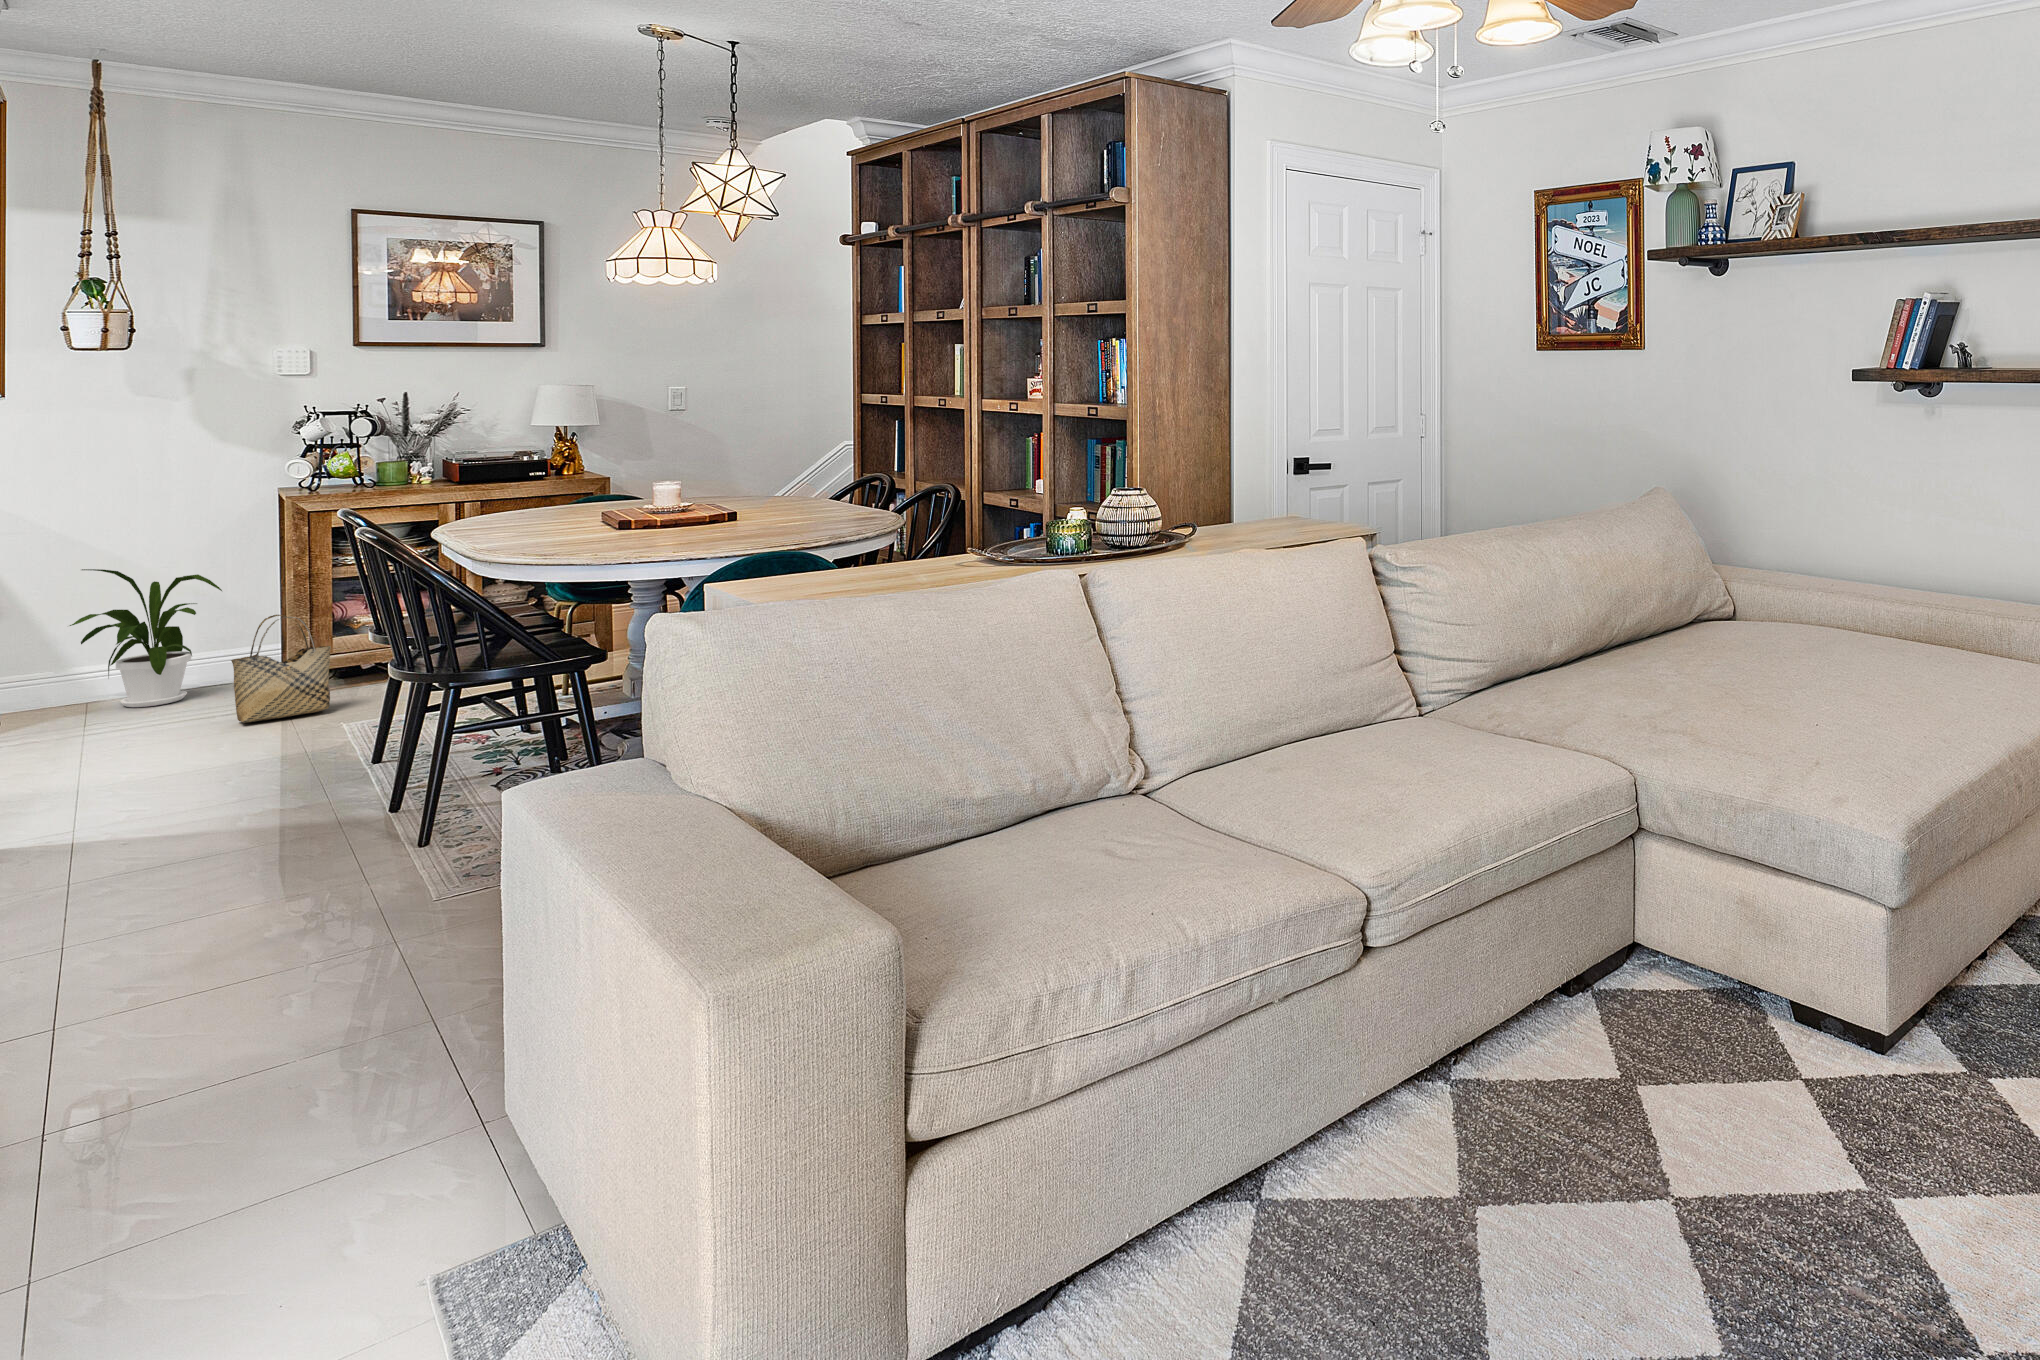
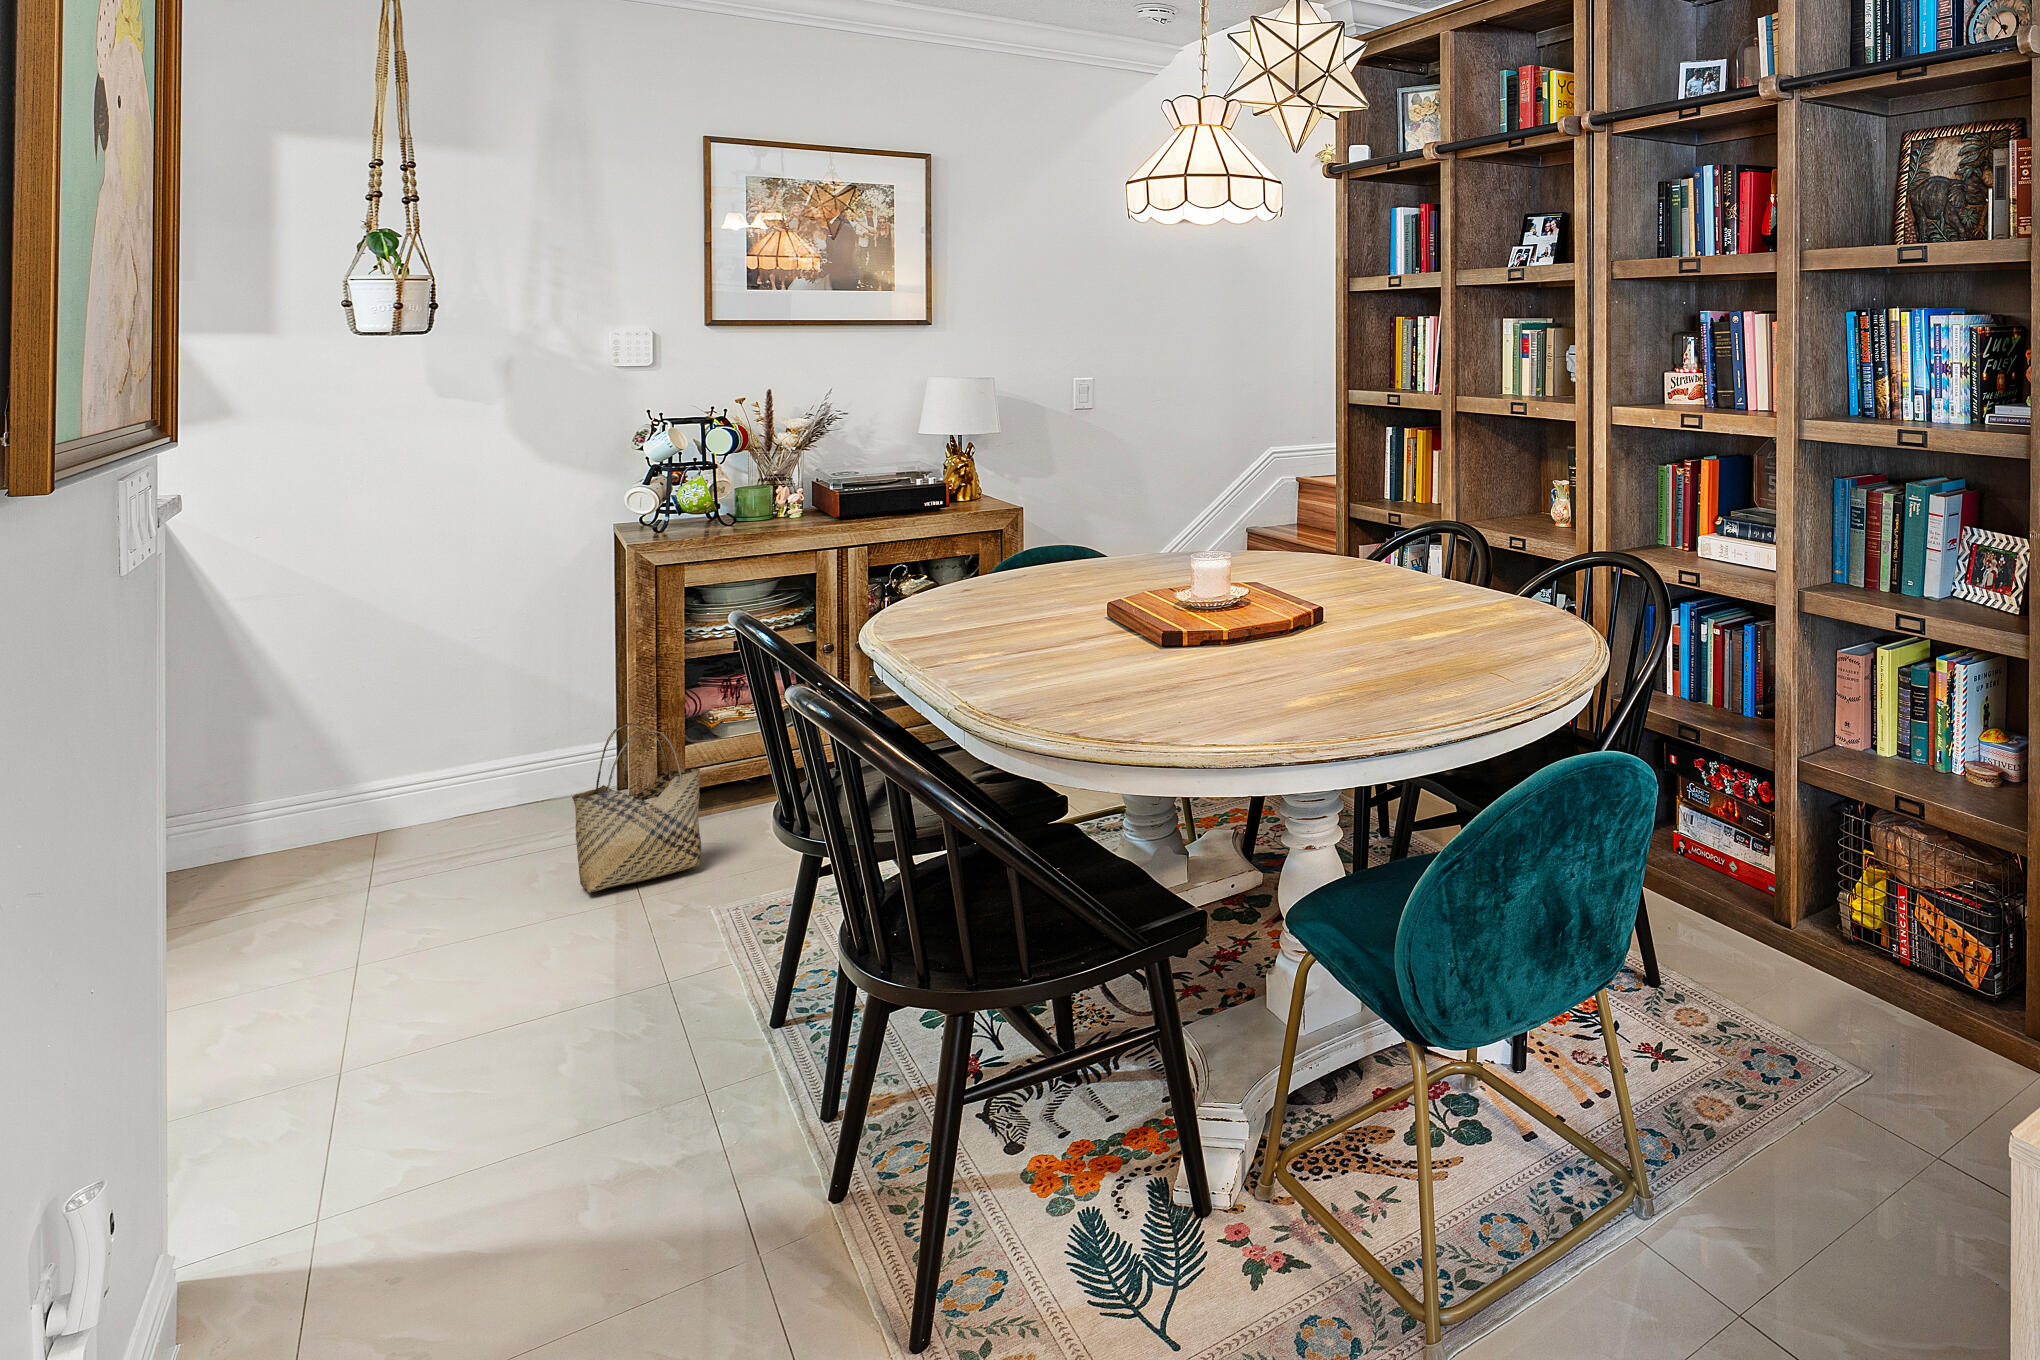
house plant: present [70,569,222,707] -> none [352,648,552,848]

